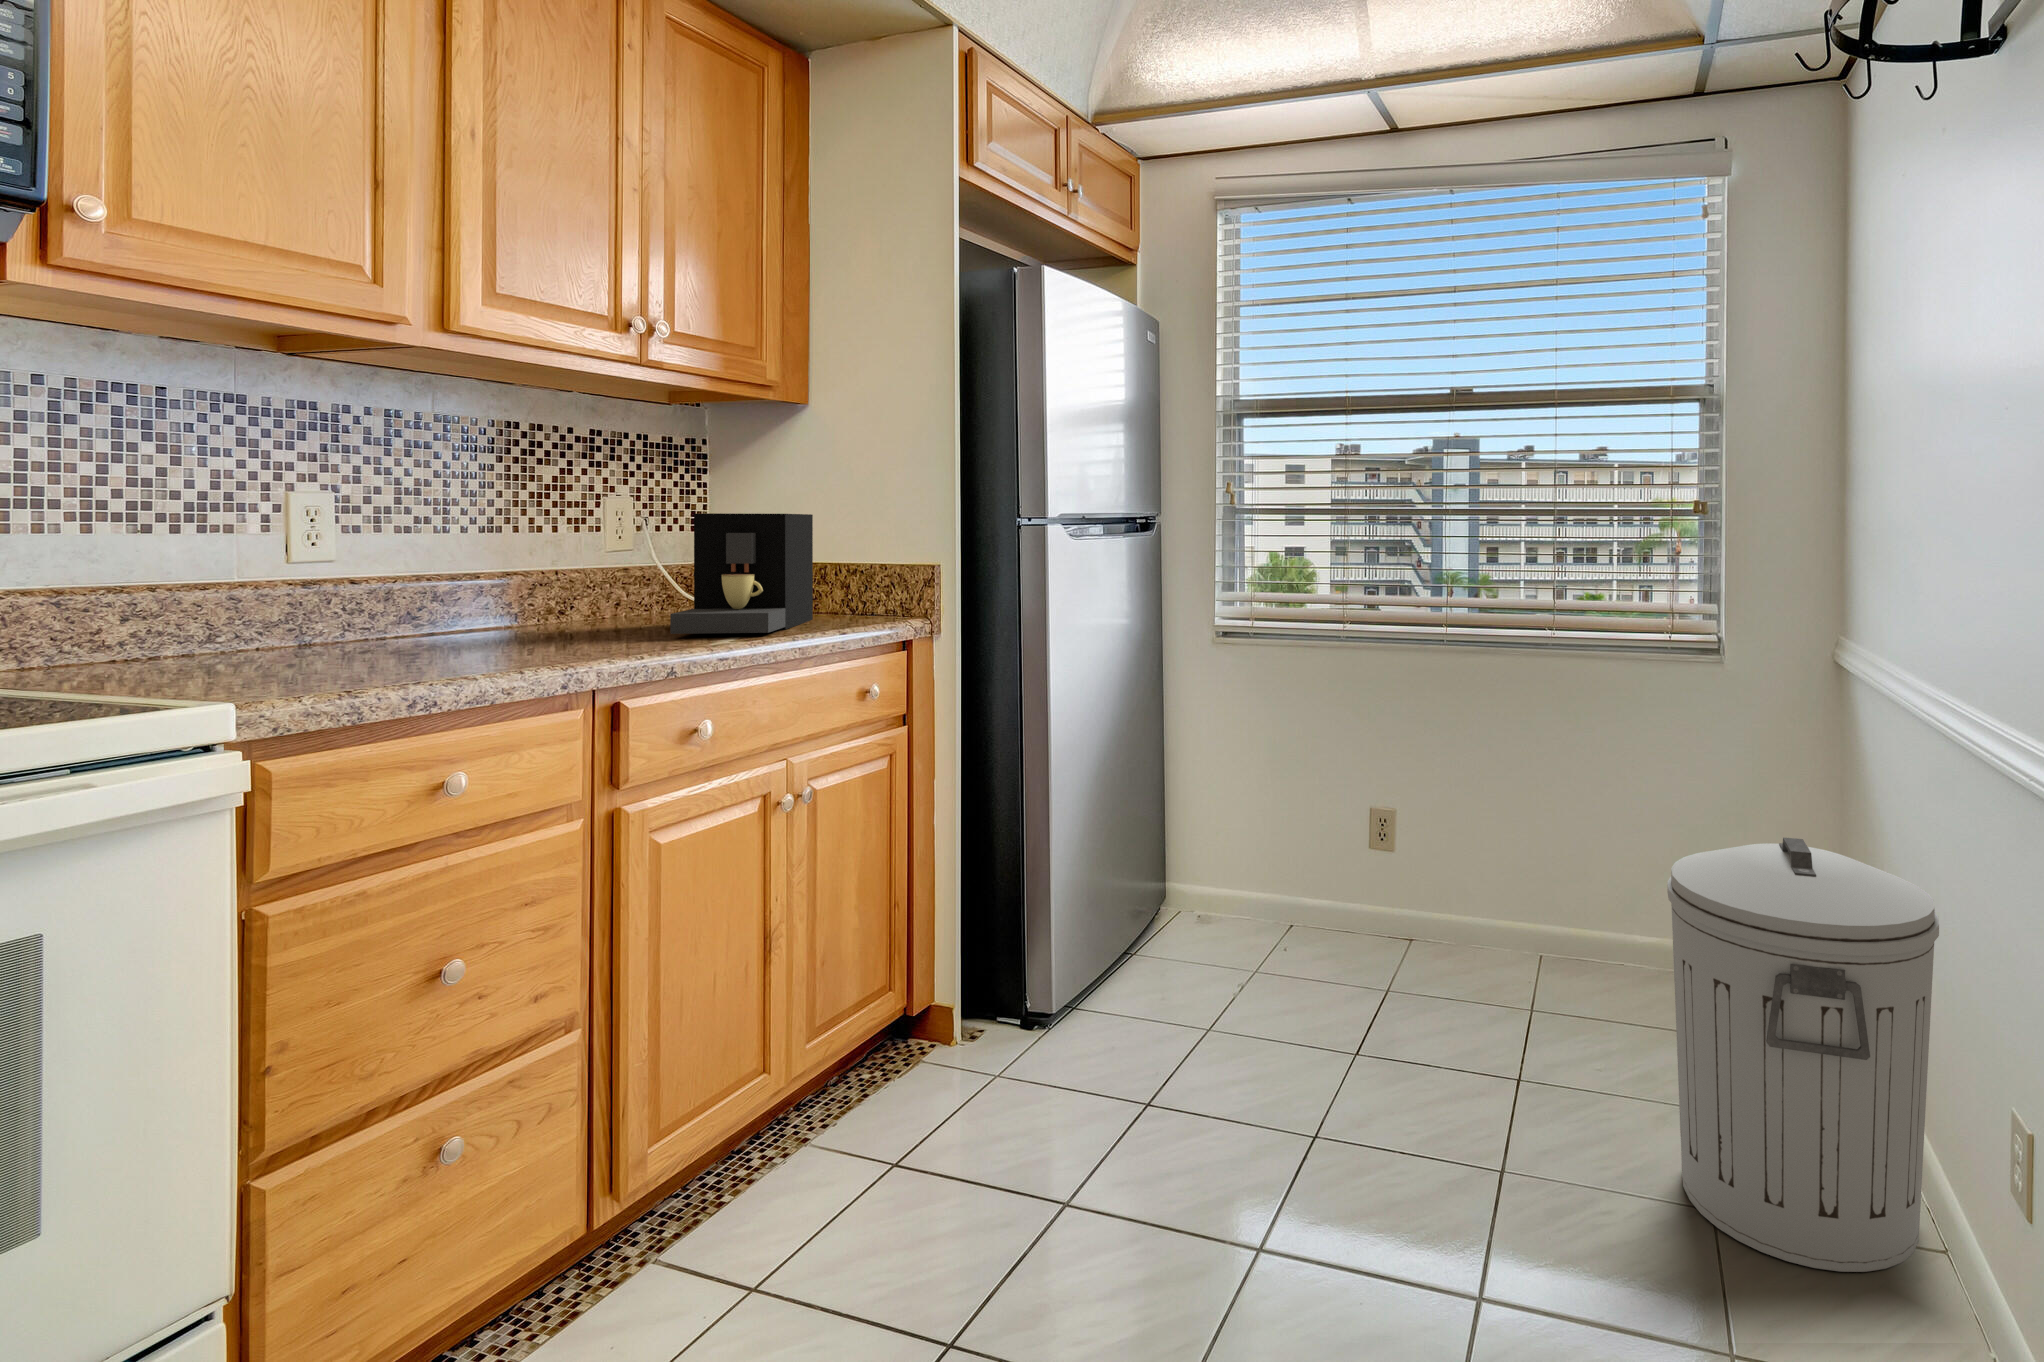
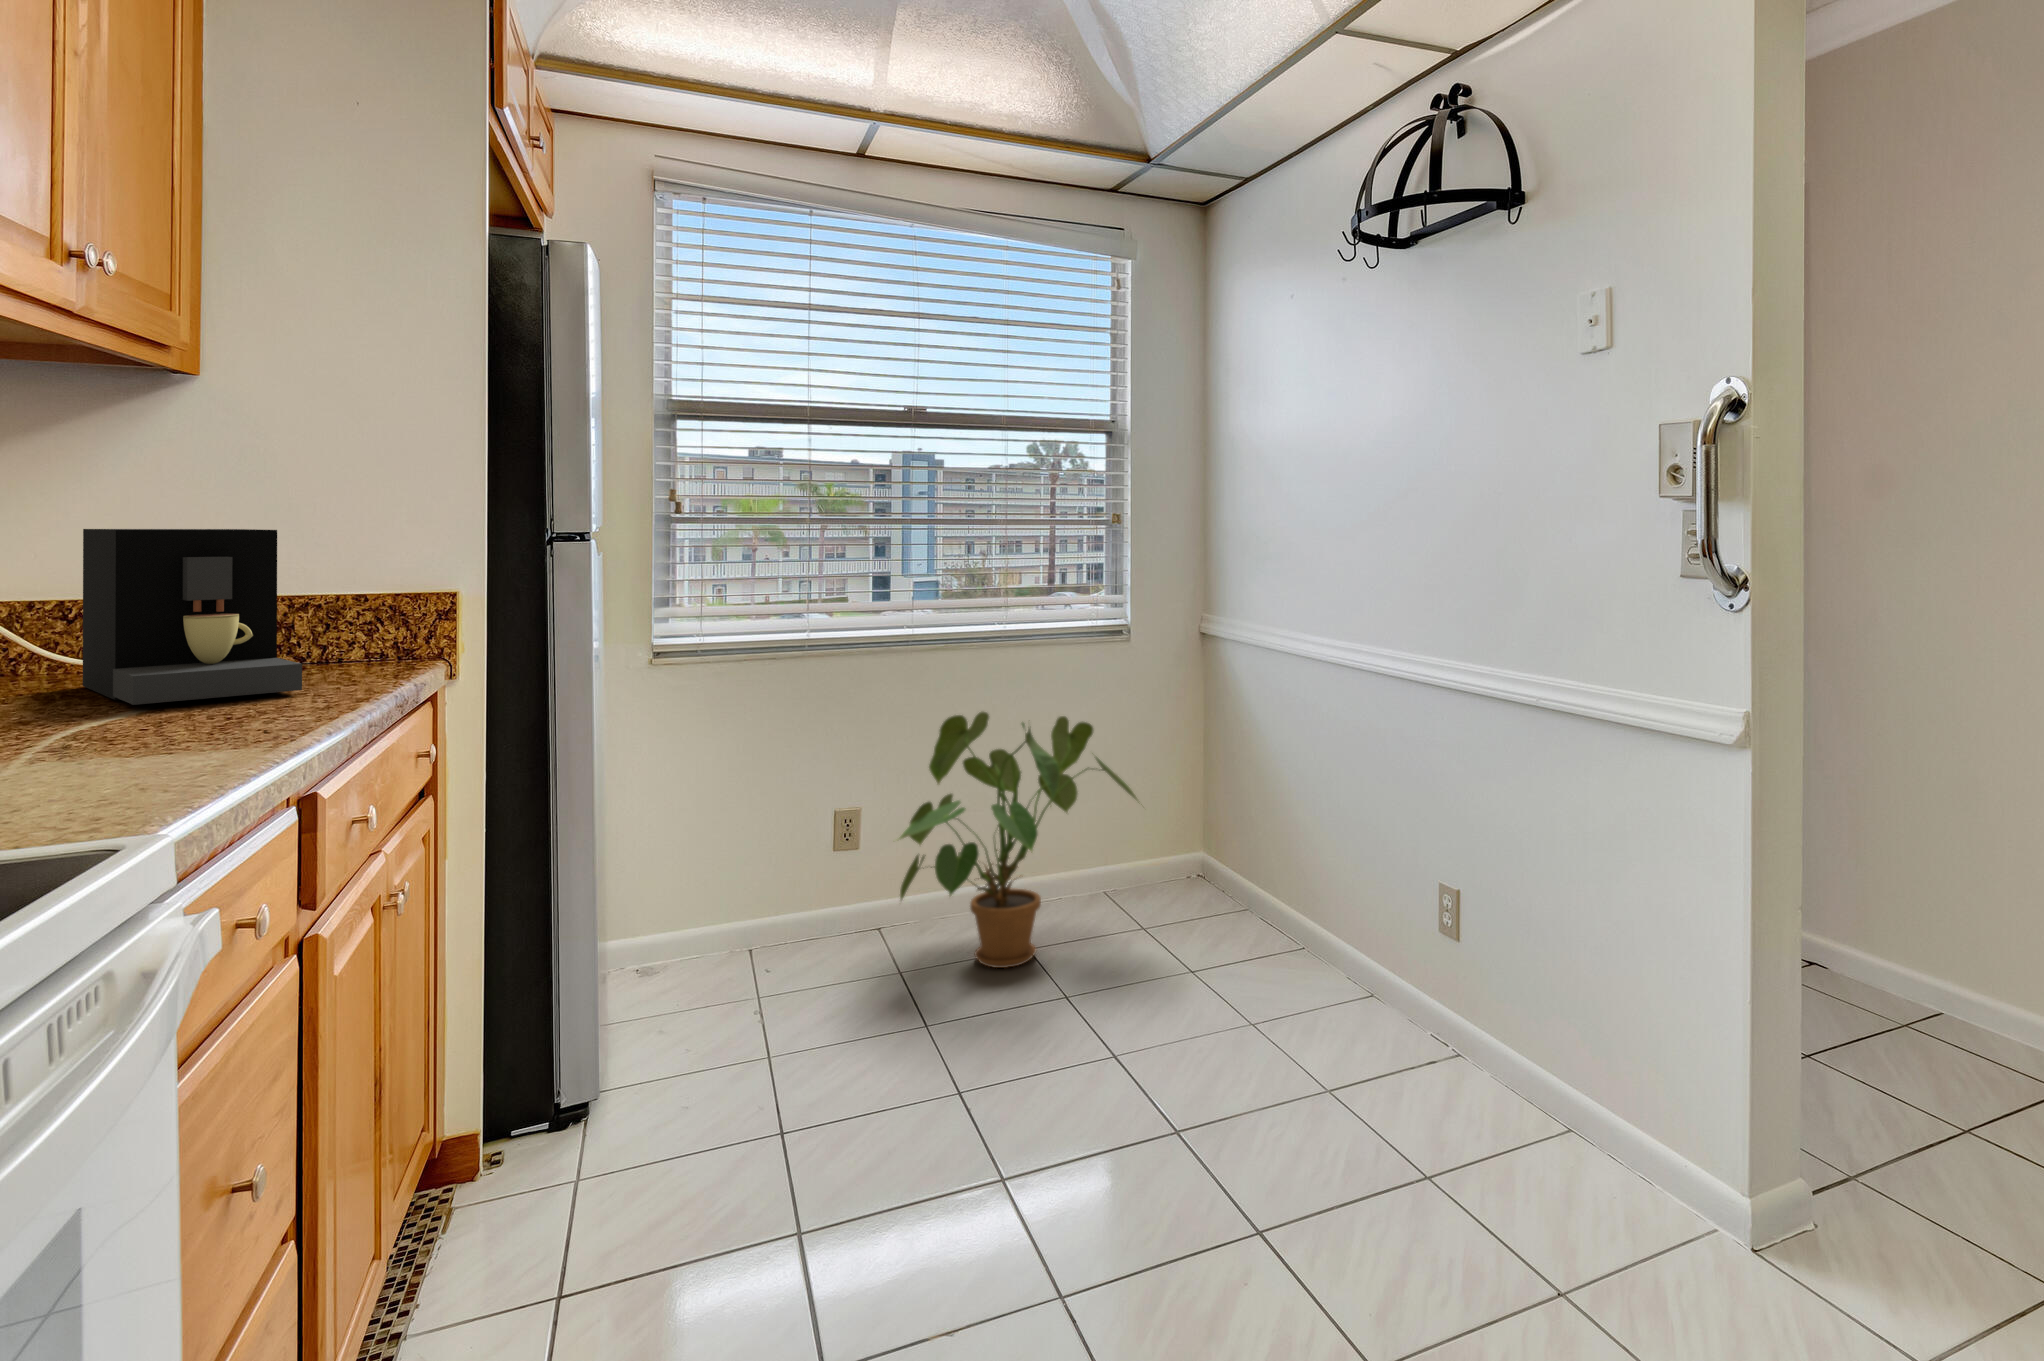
house plant: none [1383,718,1678,1012] -> present [899,712,1142,968]
trash can: present [1667,838,1939,1272] -> none [1216,759,1384,1044]

